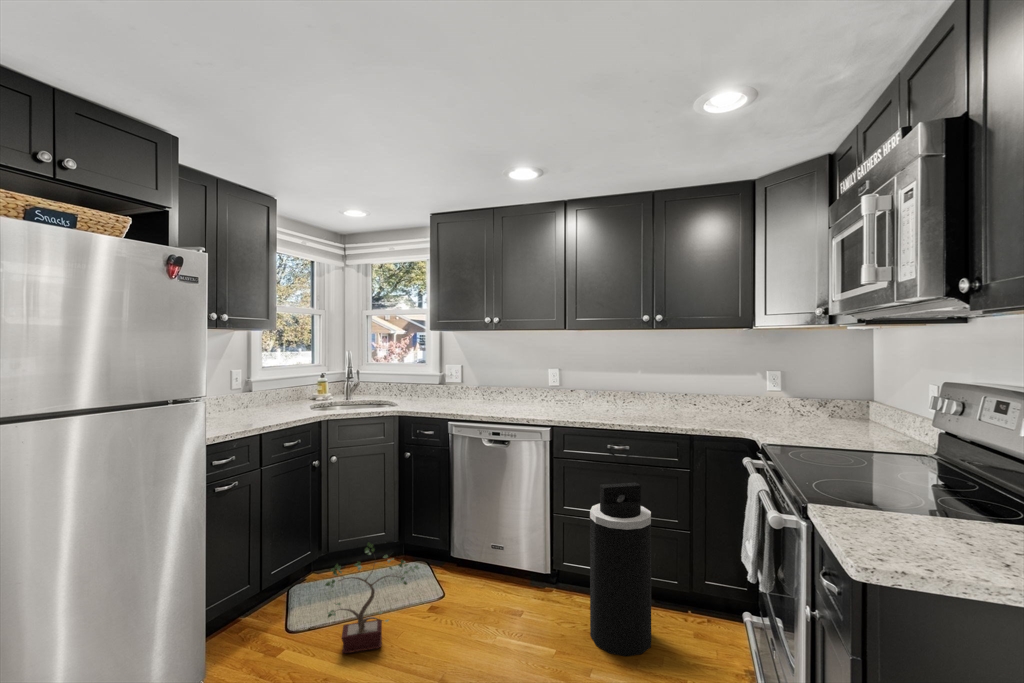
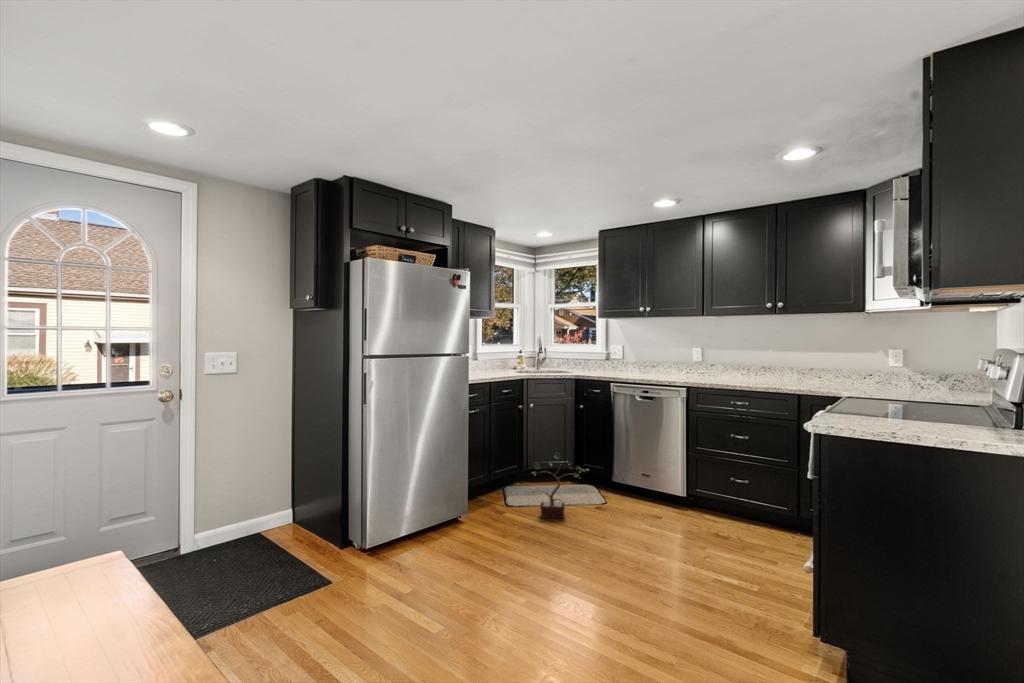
trash can: present [590,482,651,656] -> none [710,425,758,544]

